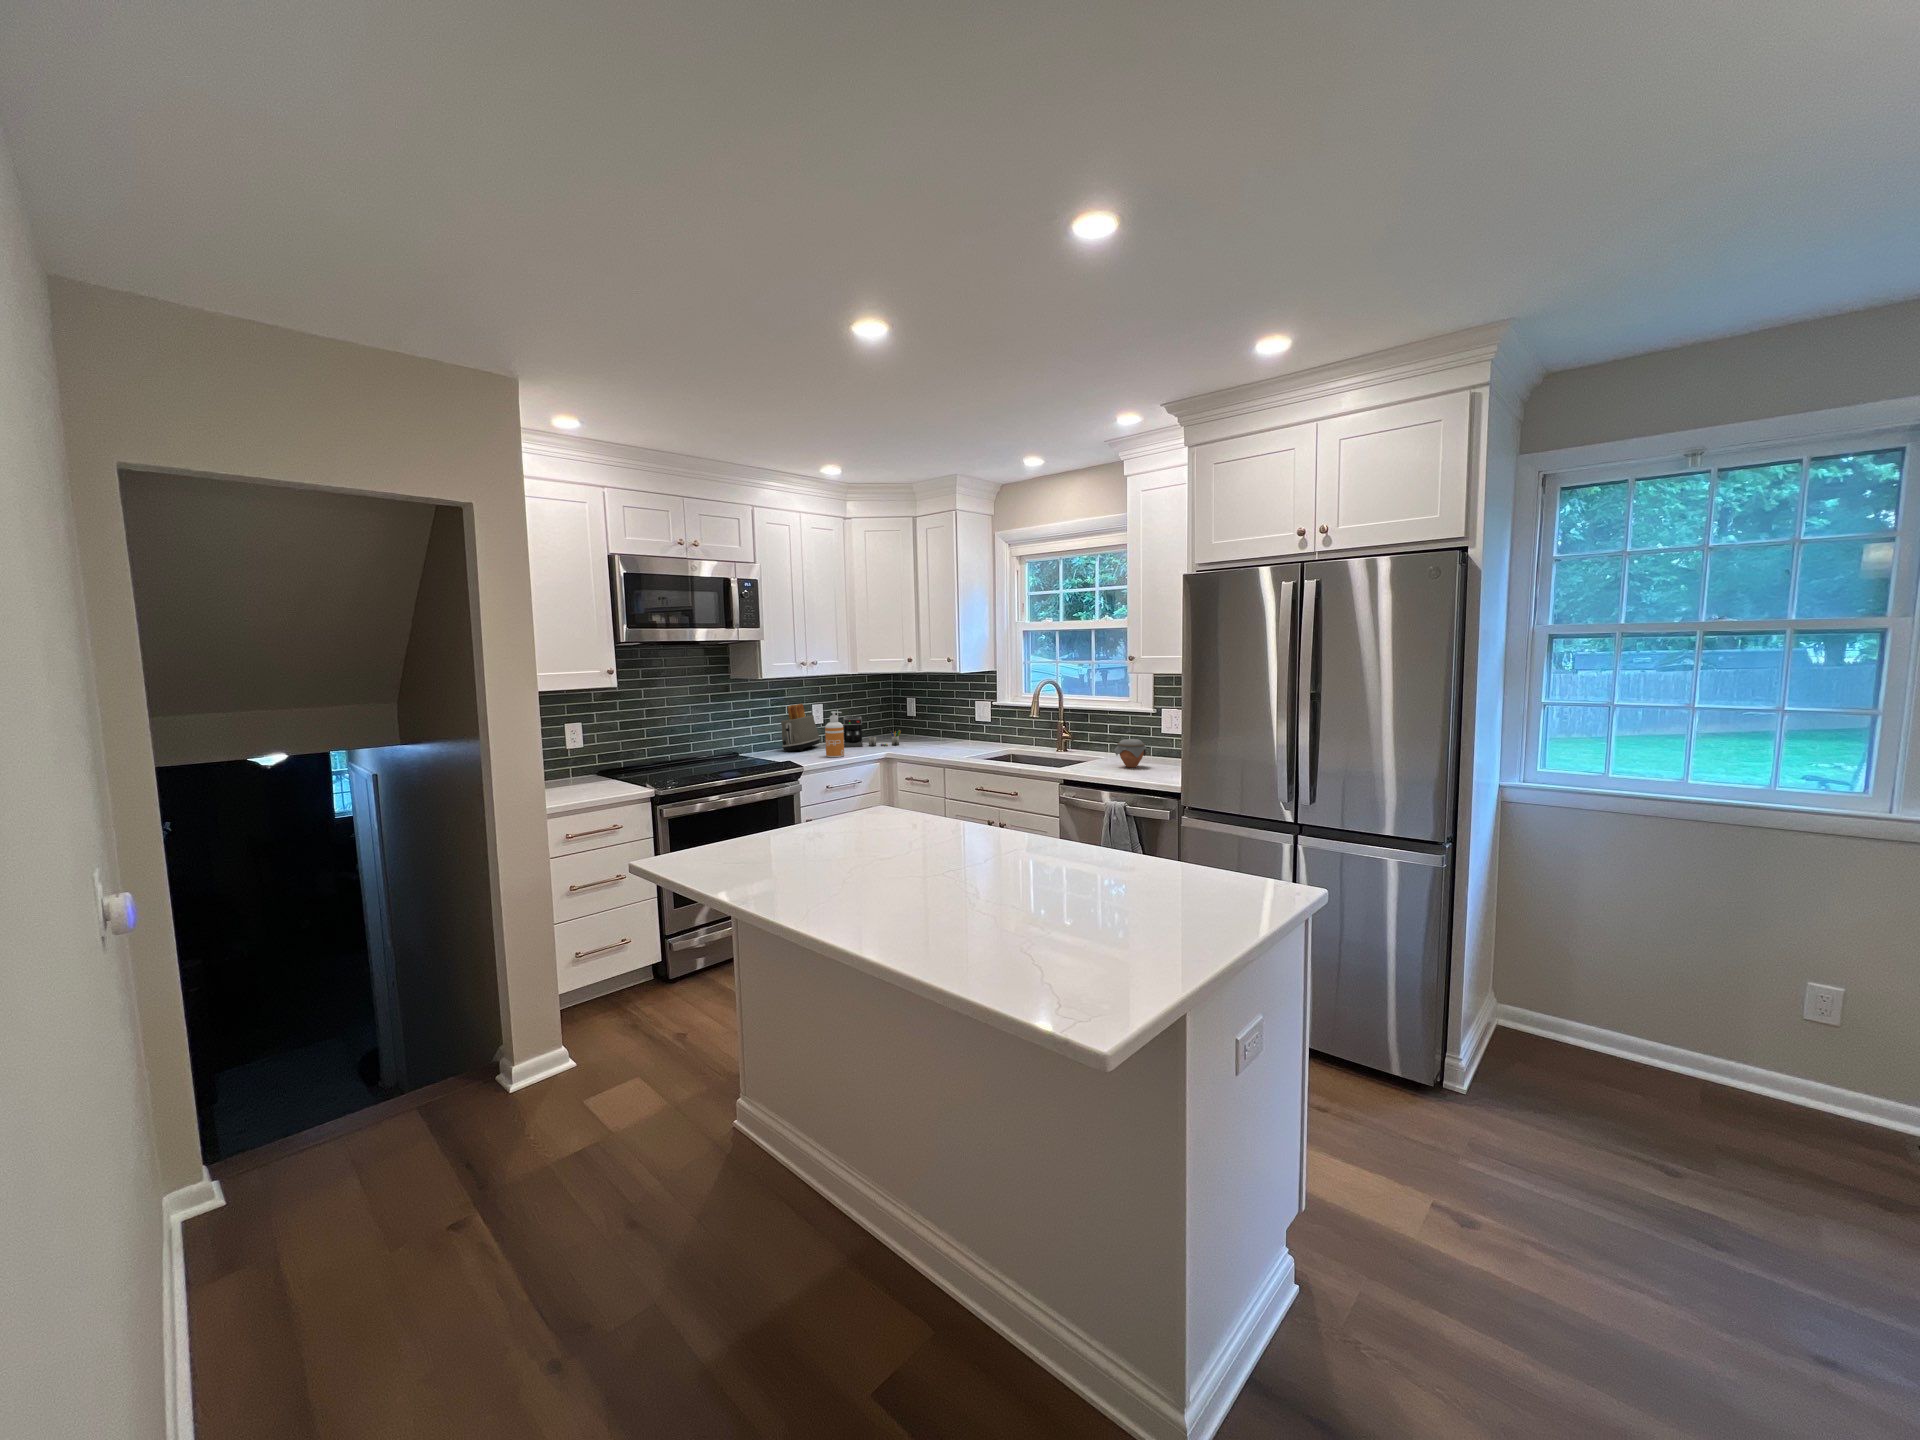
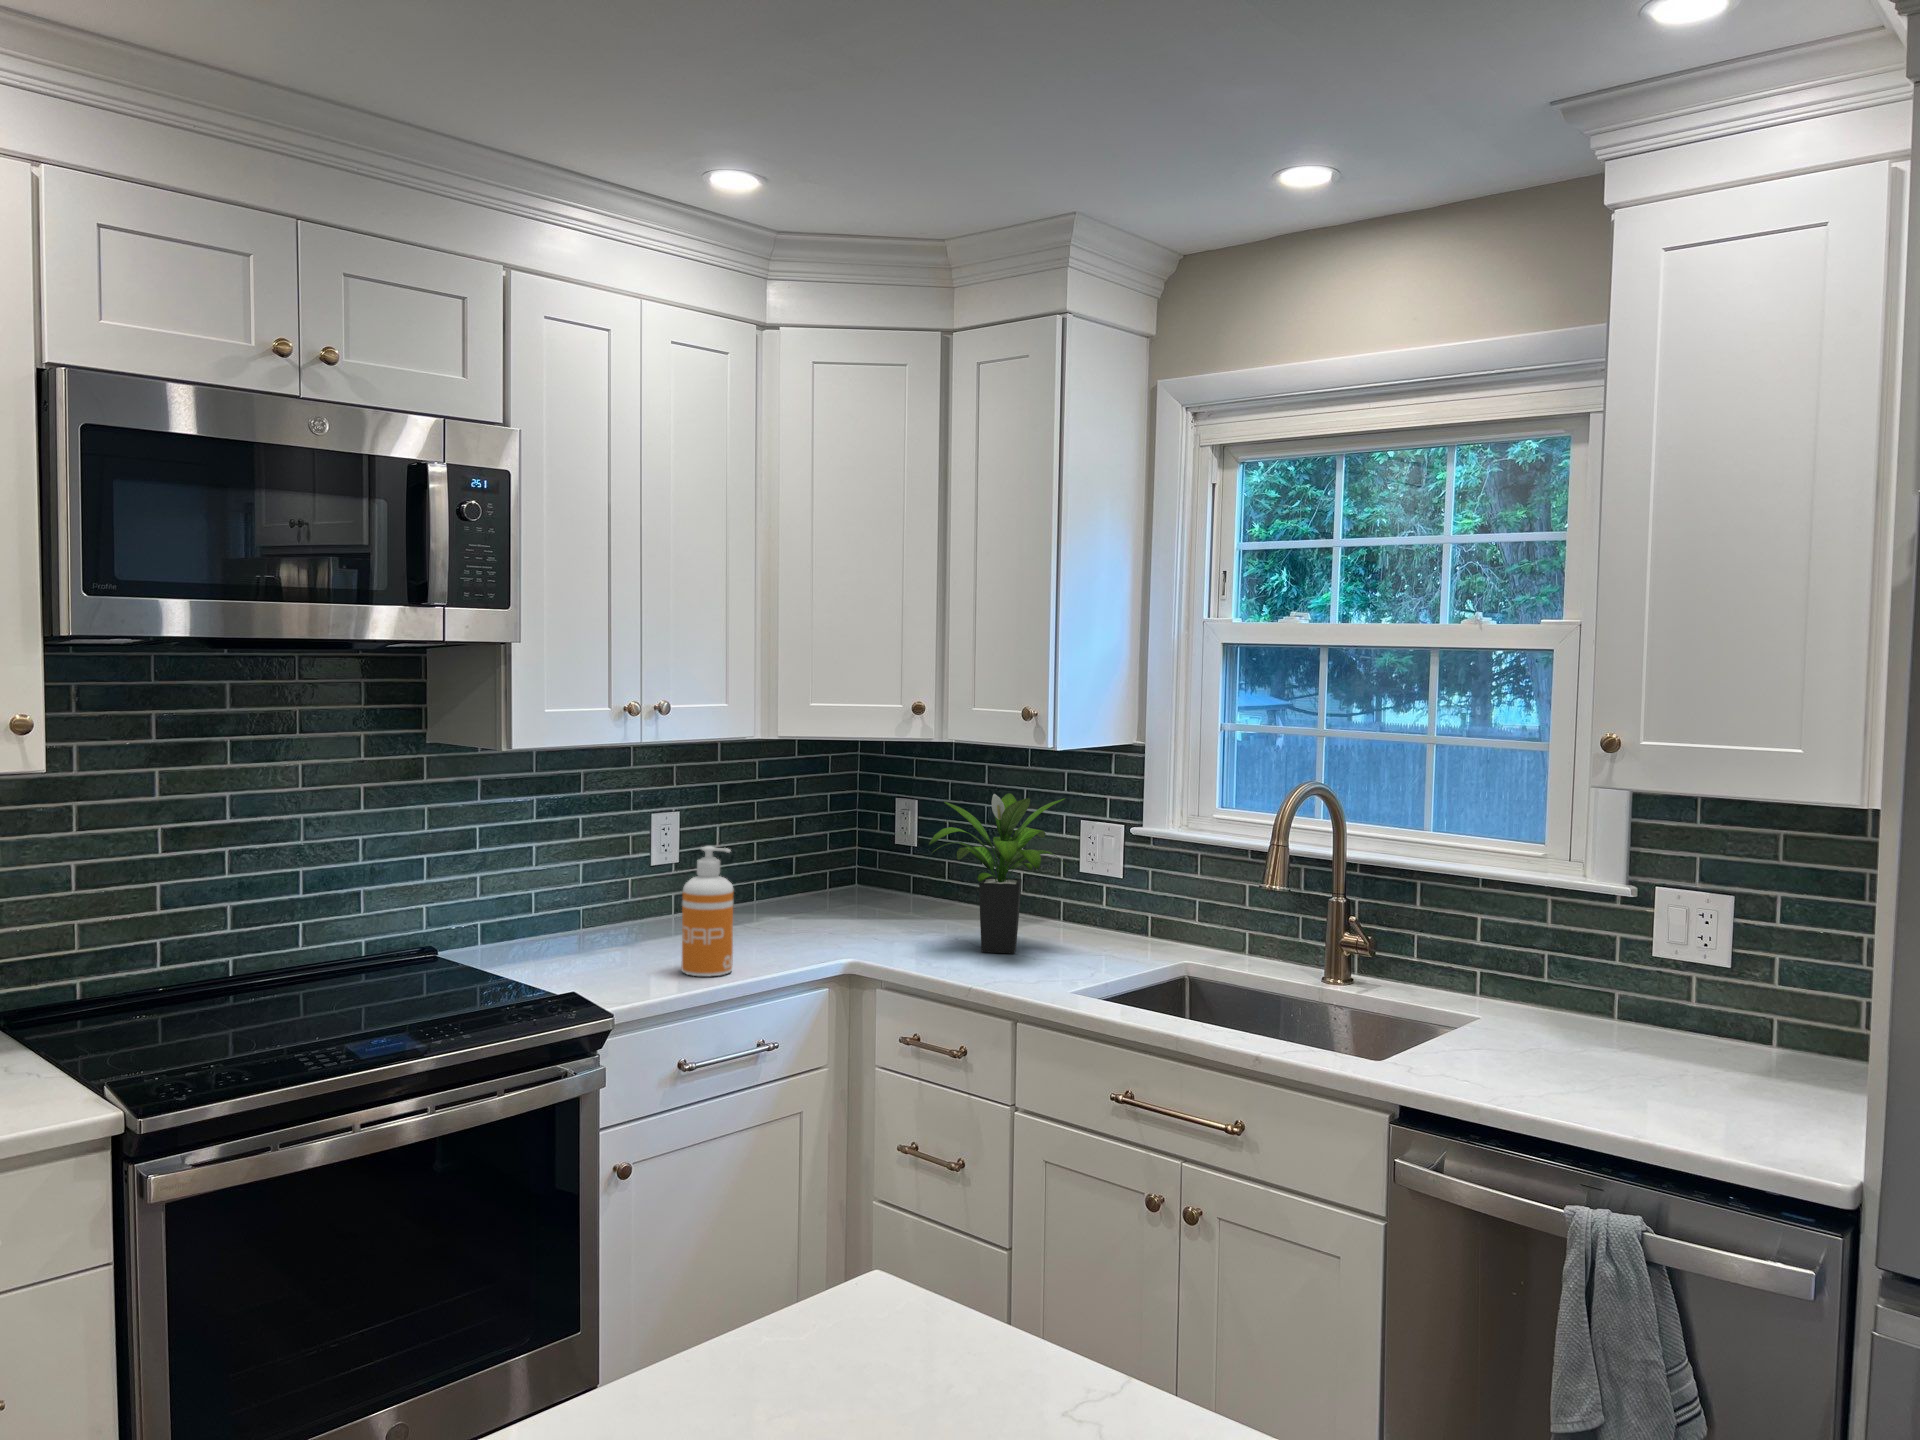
potted plant: none [915,690,968,749] -> present [929,793,1068,954]
toaster: present [781,704,820,751] -> none [563,813,668,946]
coffee maker: present [843,716,901,747] -> none [731,849,884,934]
jar: present [1114,739,1146,768] -> none [1536,979,1638,1068]

